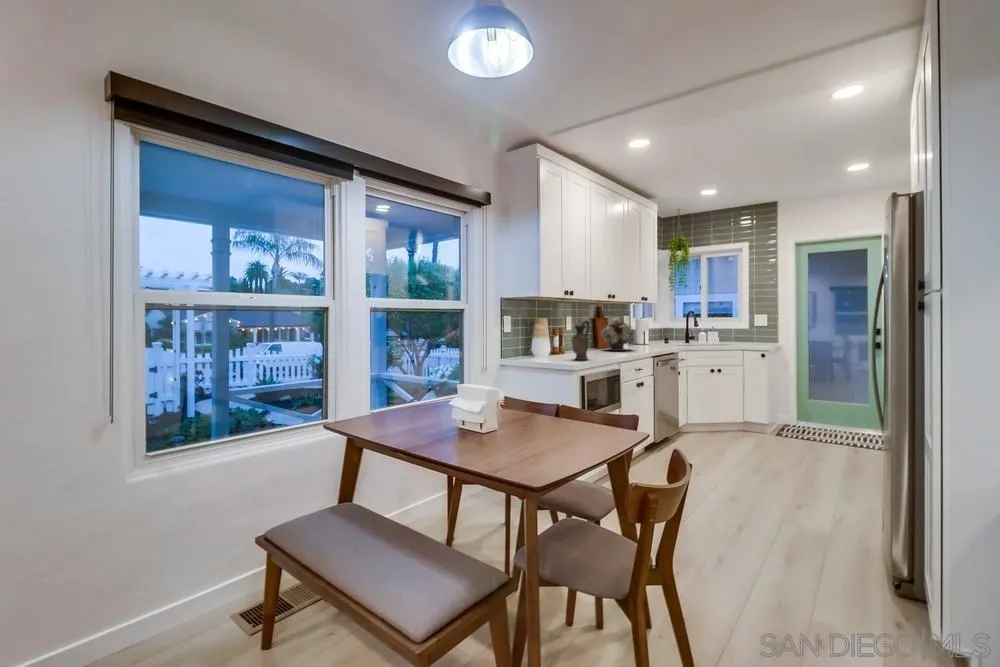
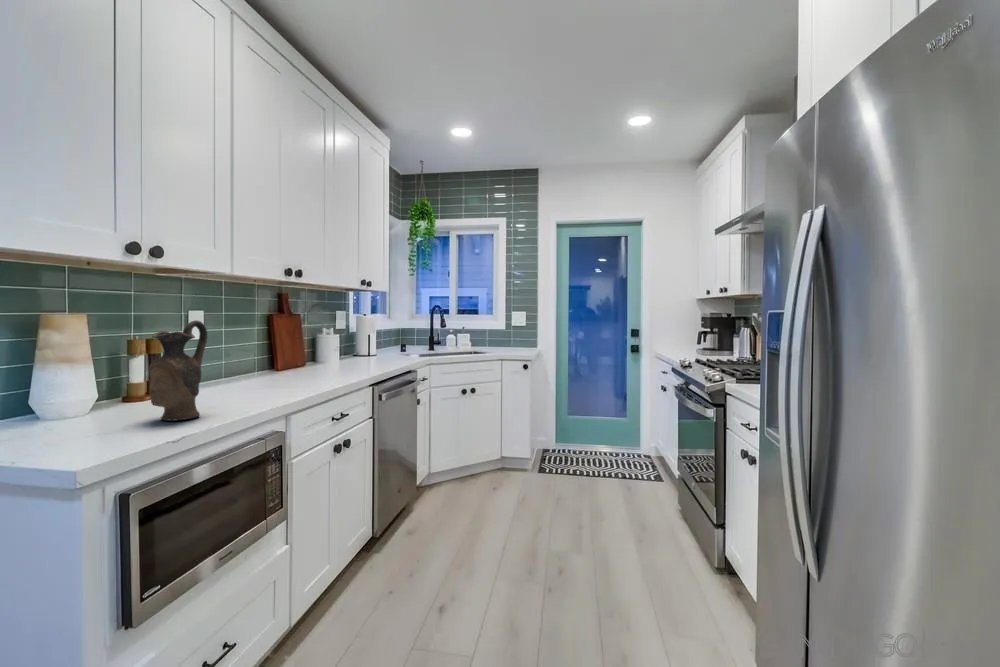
flower arrangement: present [601,318,633,351] -> none [271,314,340,376]

